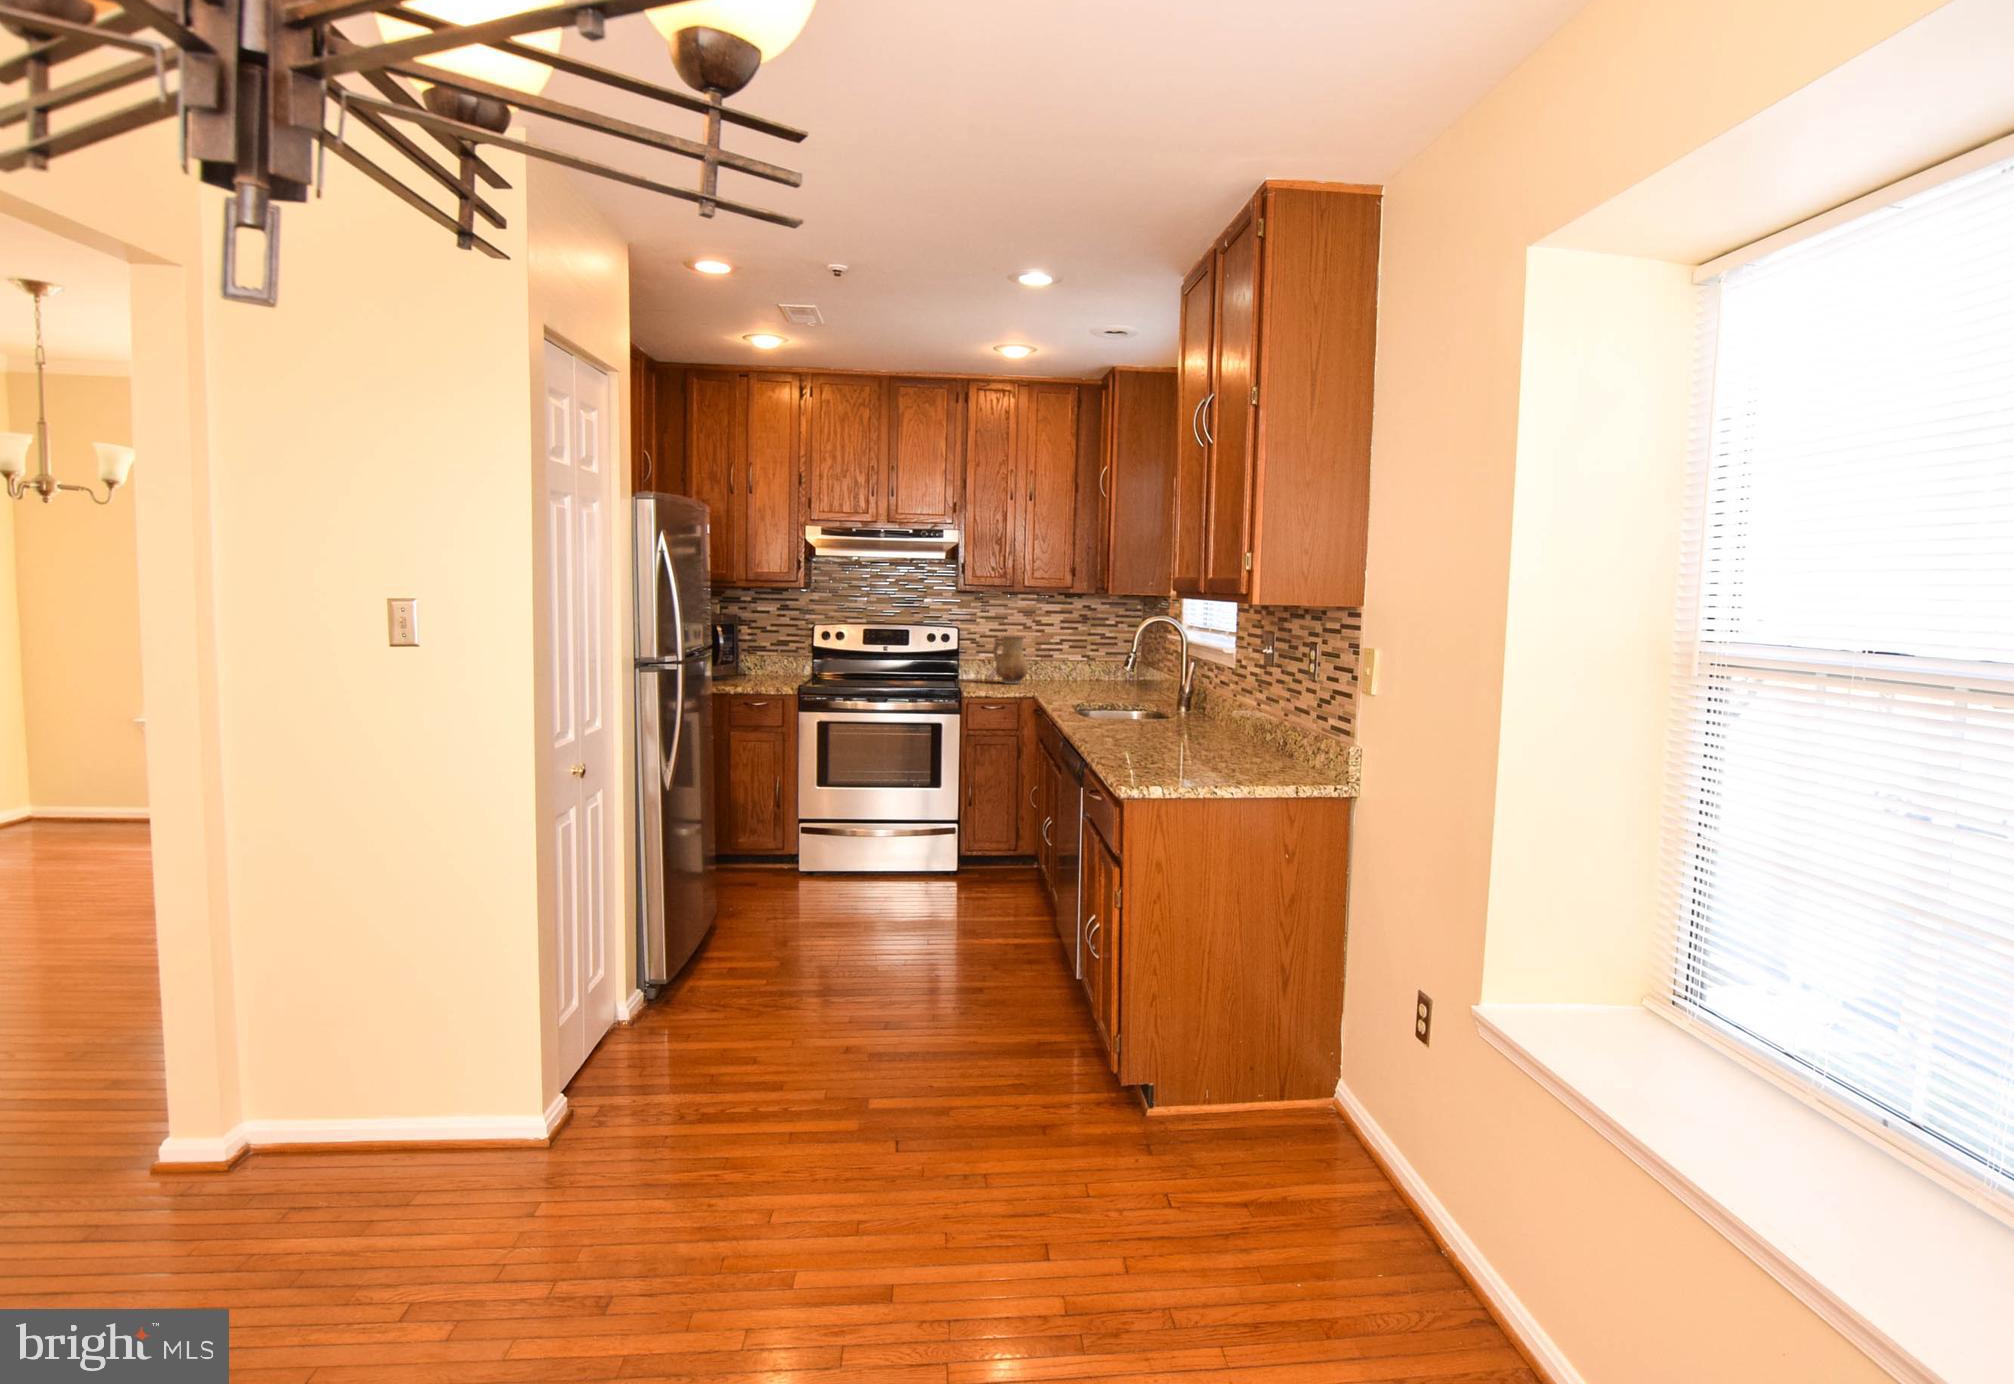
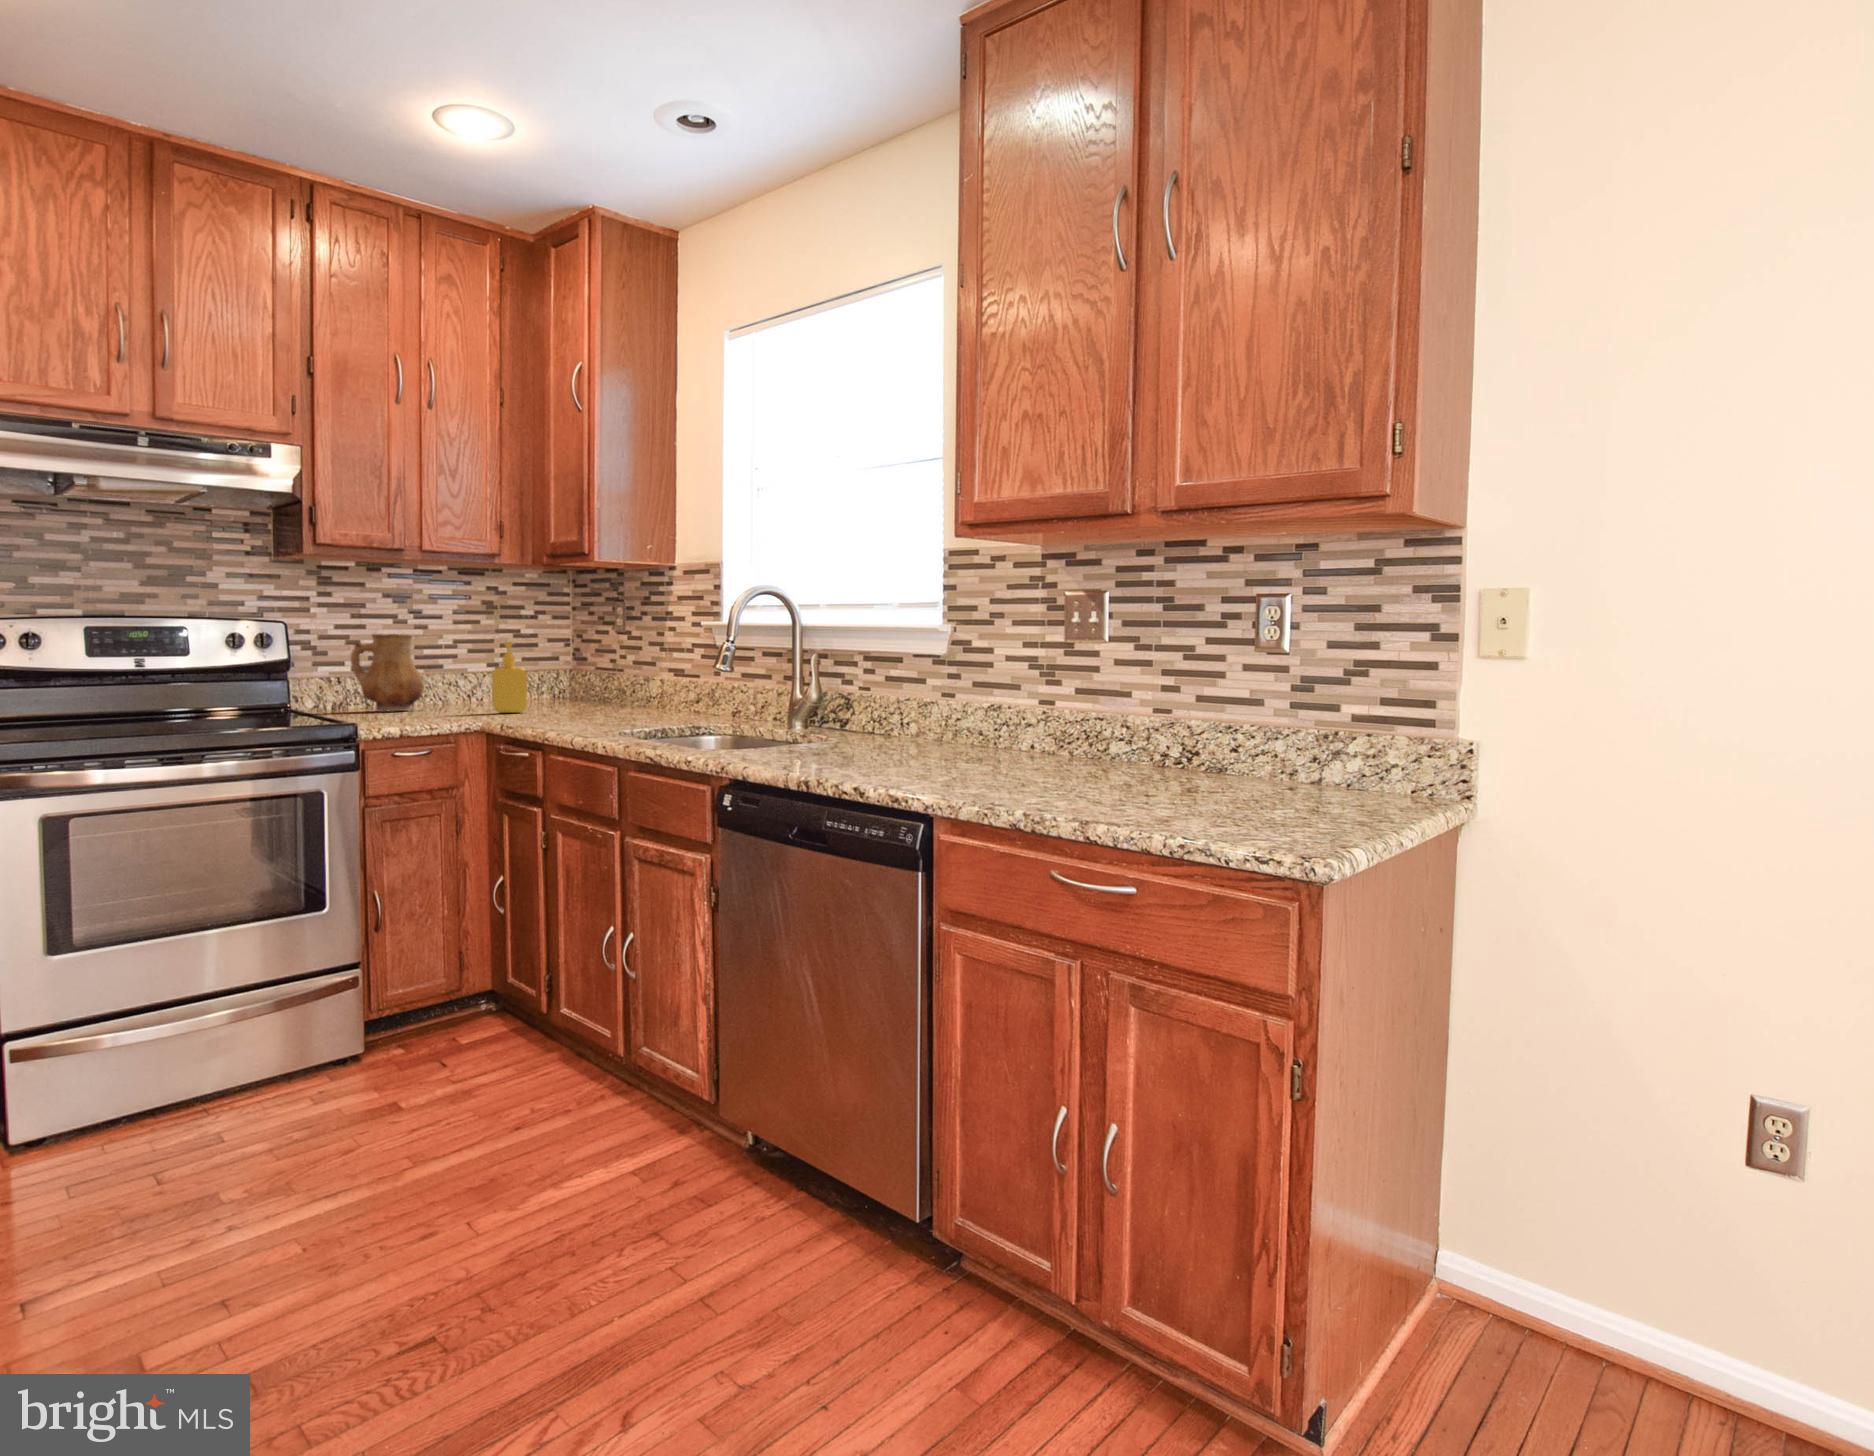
soap dispenser: none [1028,648,1051,694] -> present [491,641,527,713]

